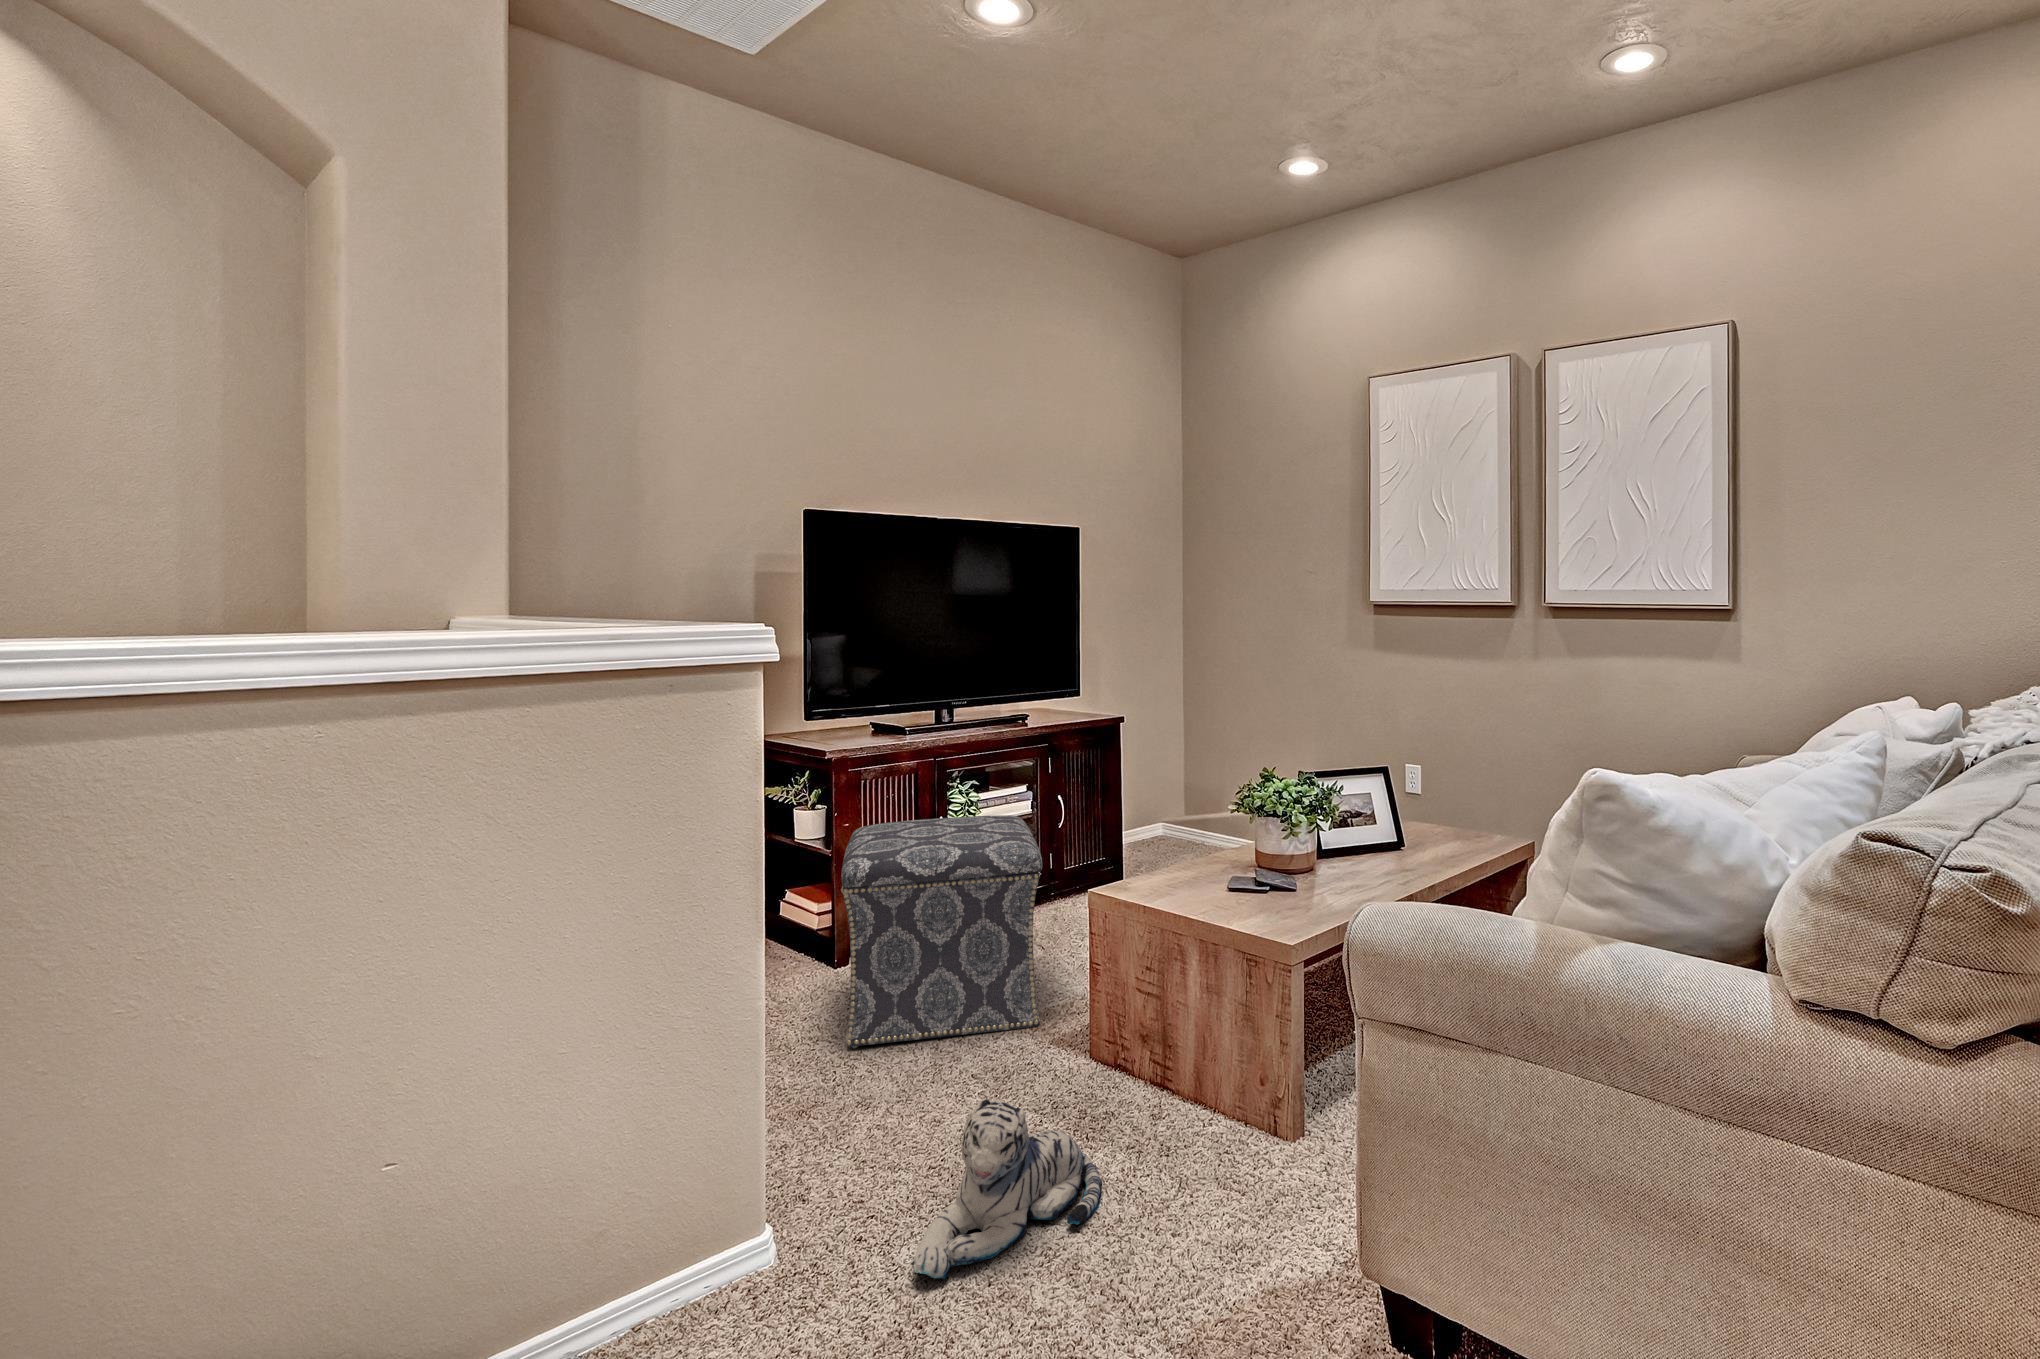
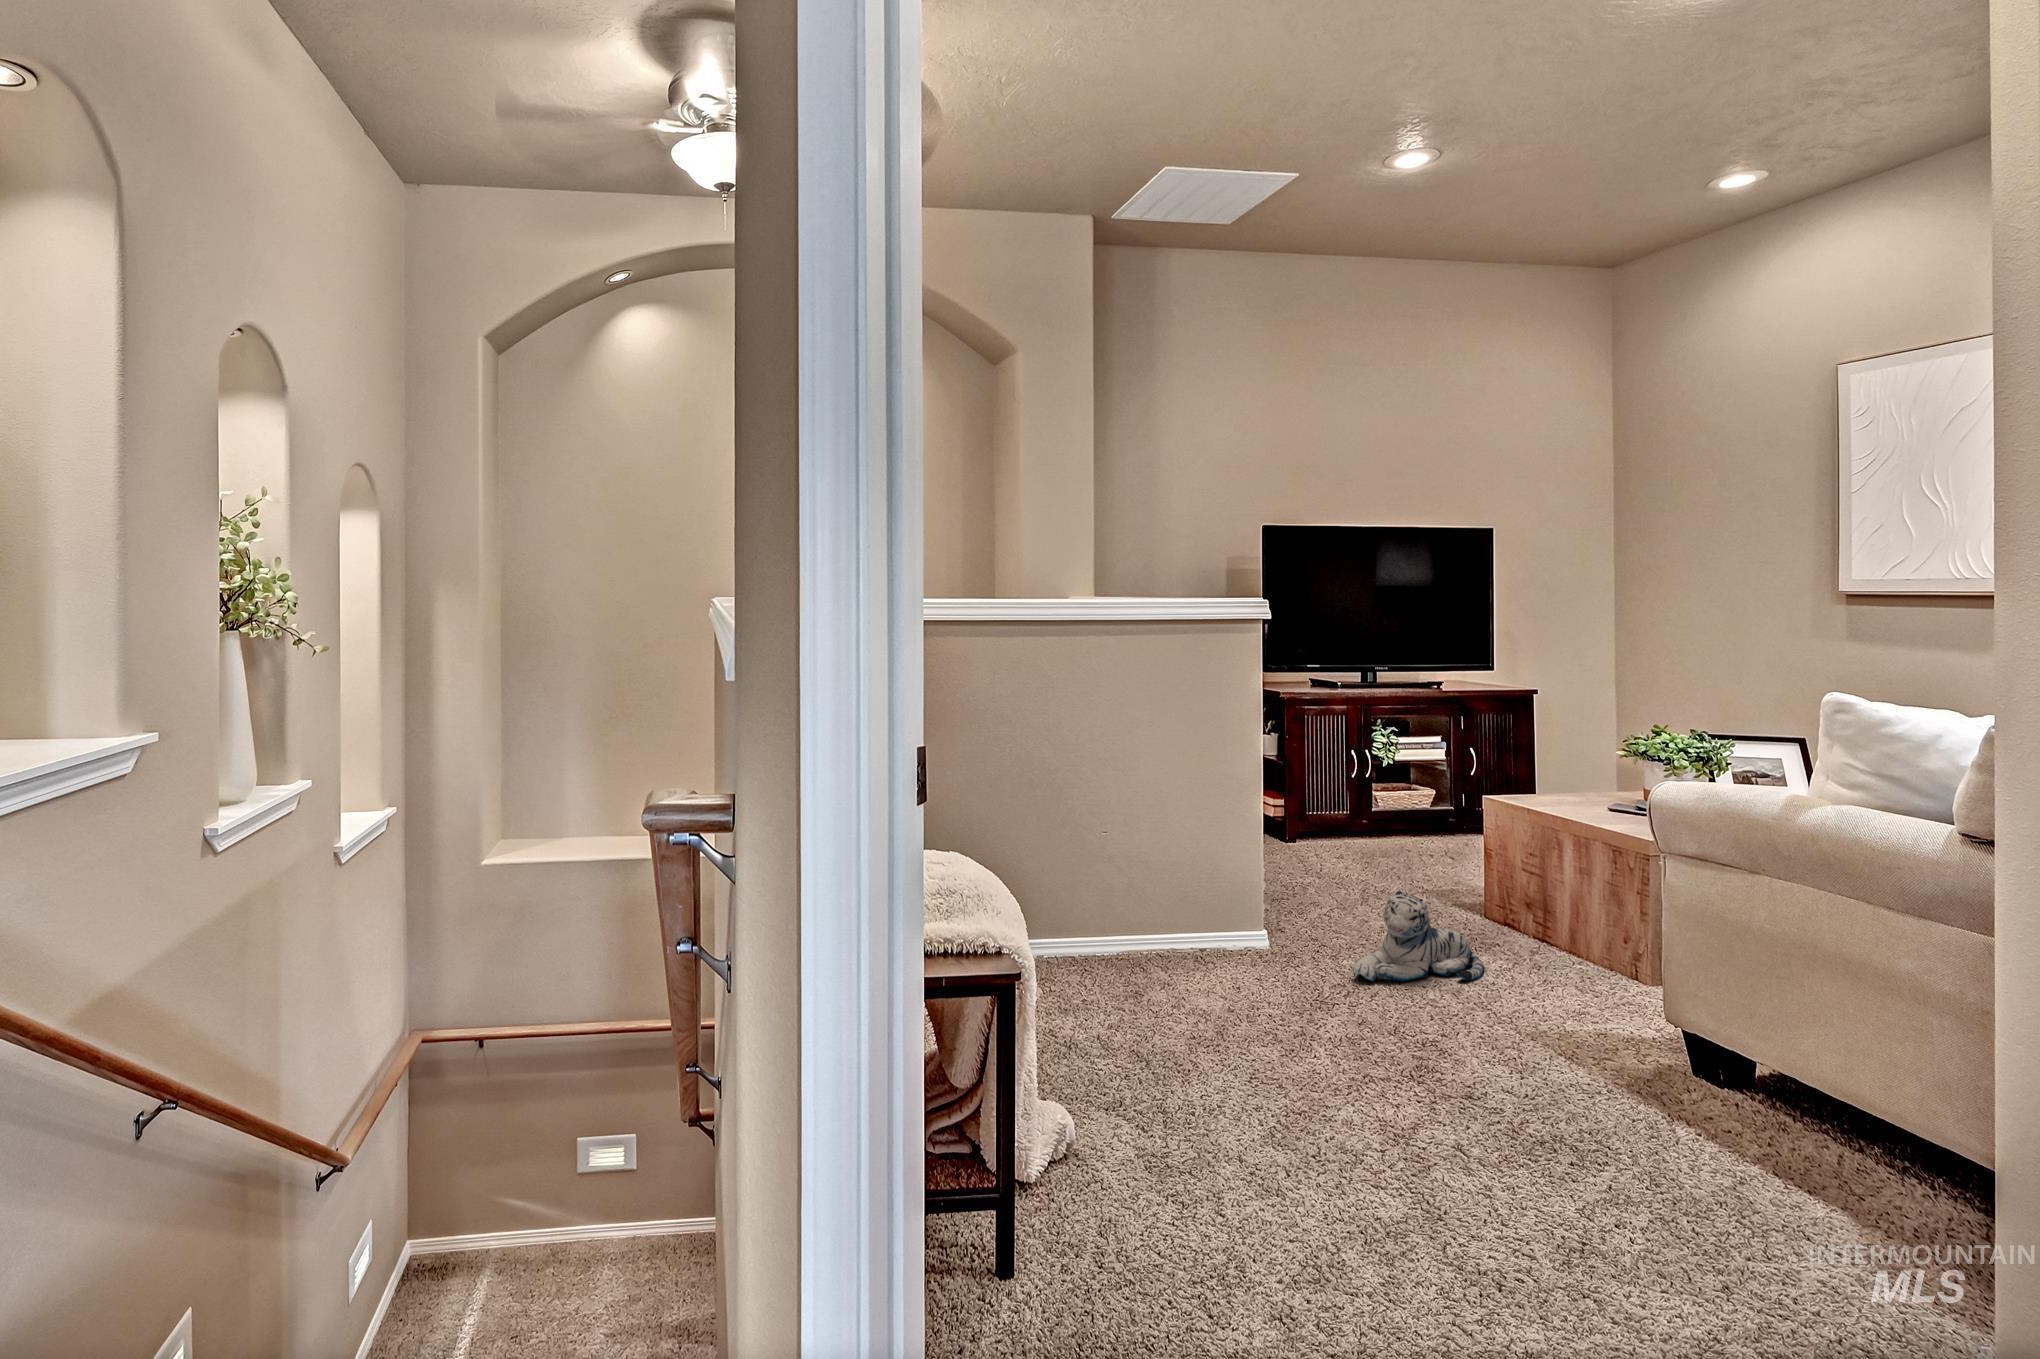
ottoman: present [841,815,1042,1048] -> none [1296,744,1448,898]

